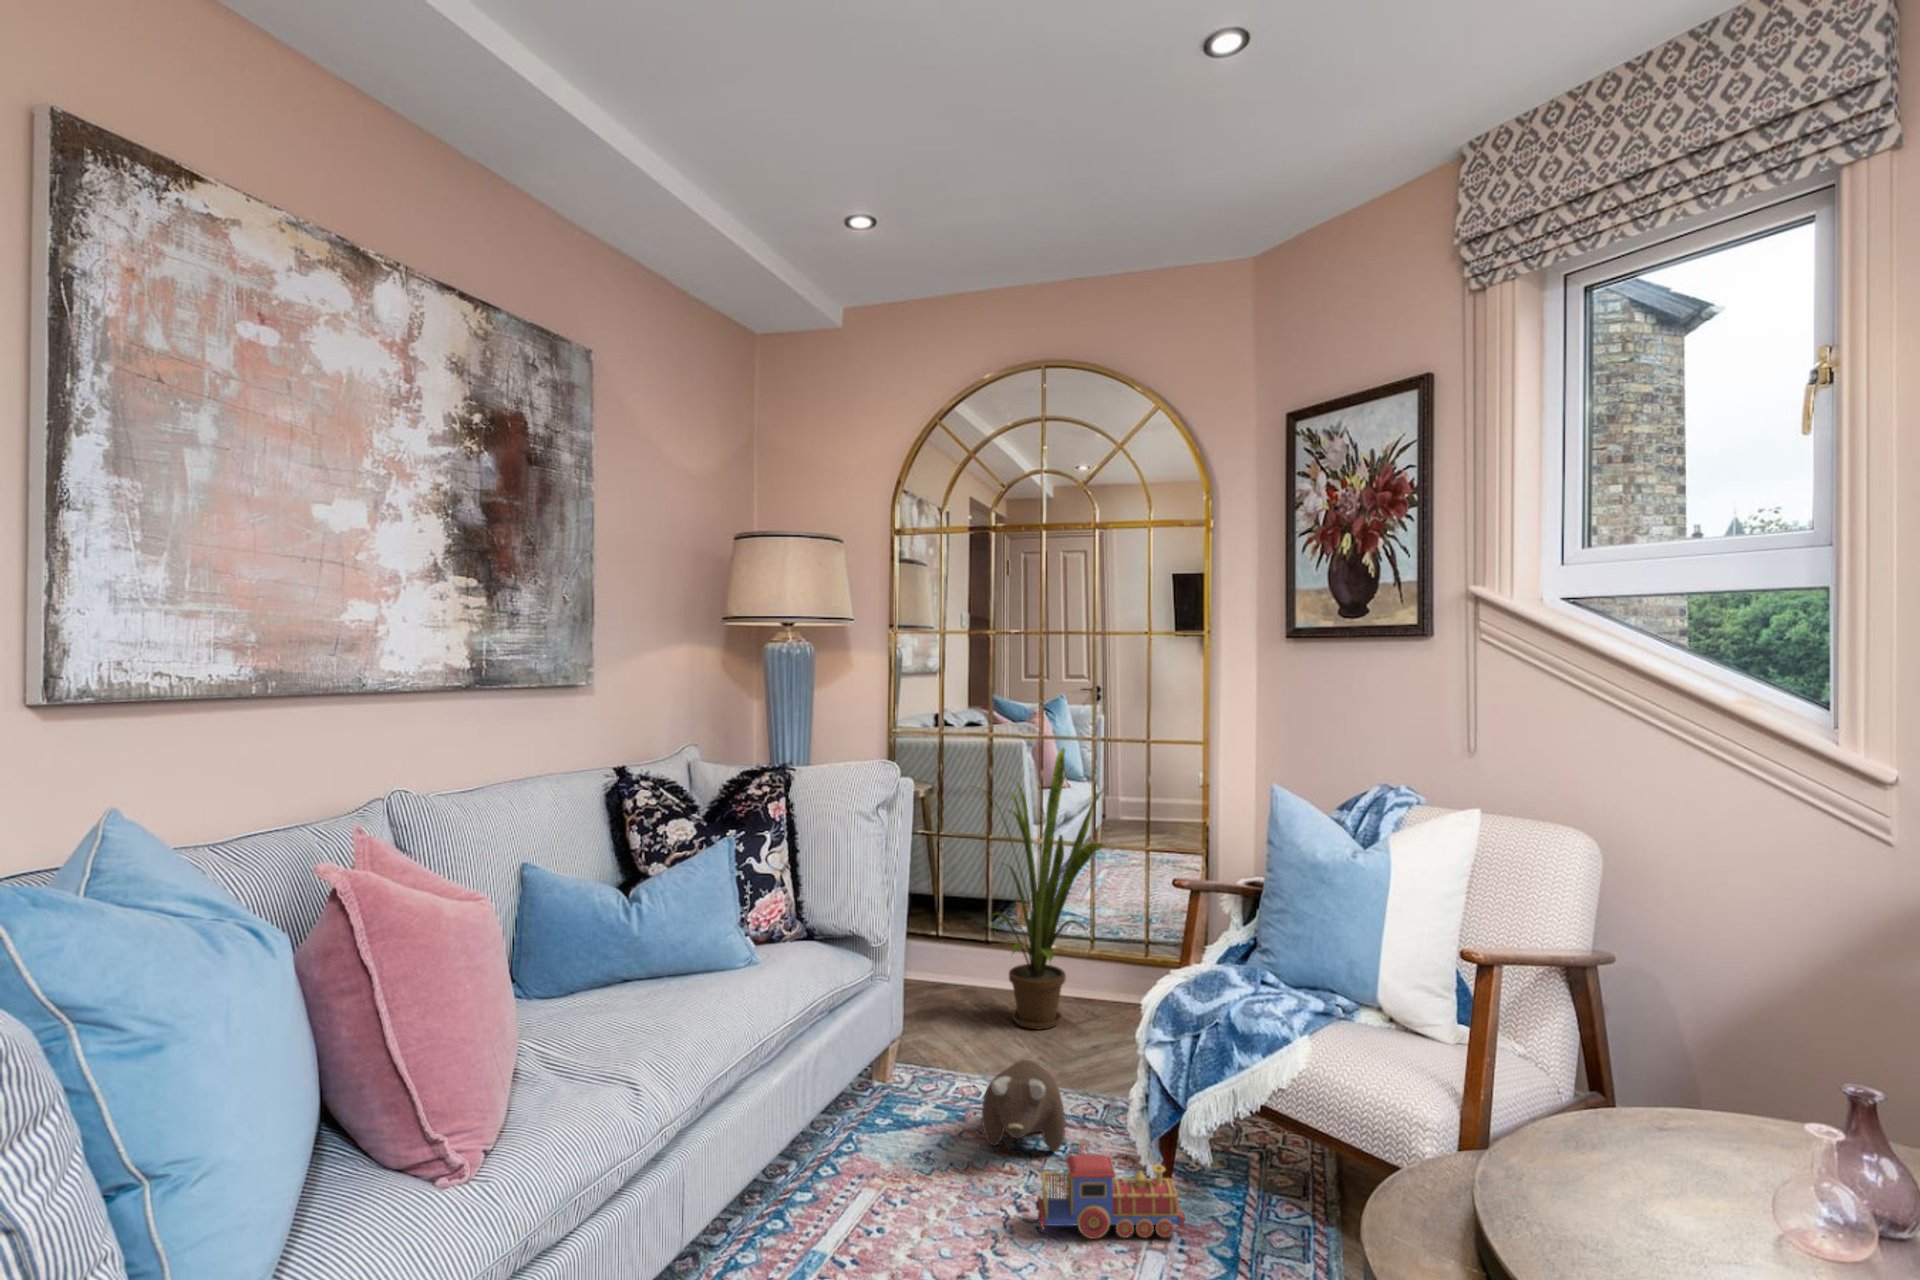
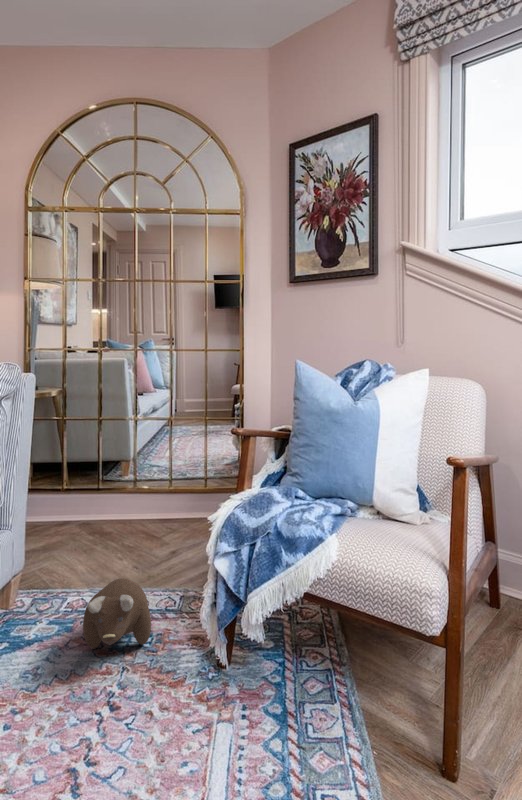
house plant: present [985,748,1104,1029] -> none [78,366,179,550]
toy train: present [1036,1155,1184,1239] -> none [125,649,247,728]

